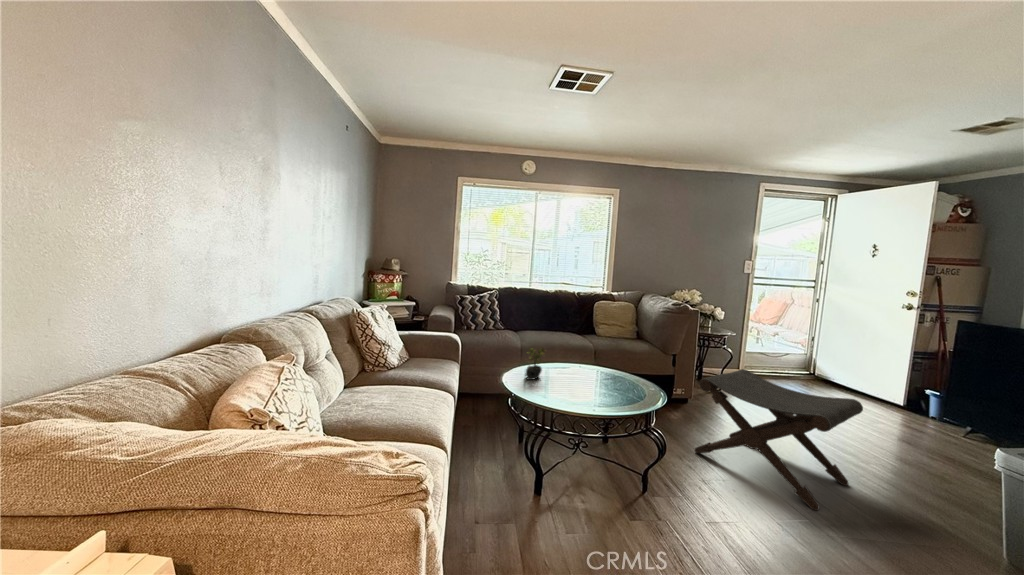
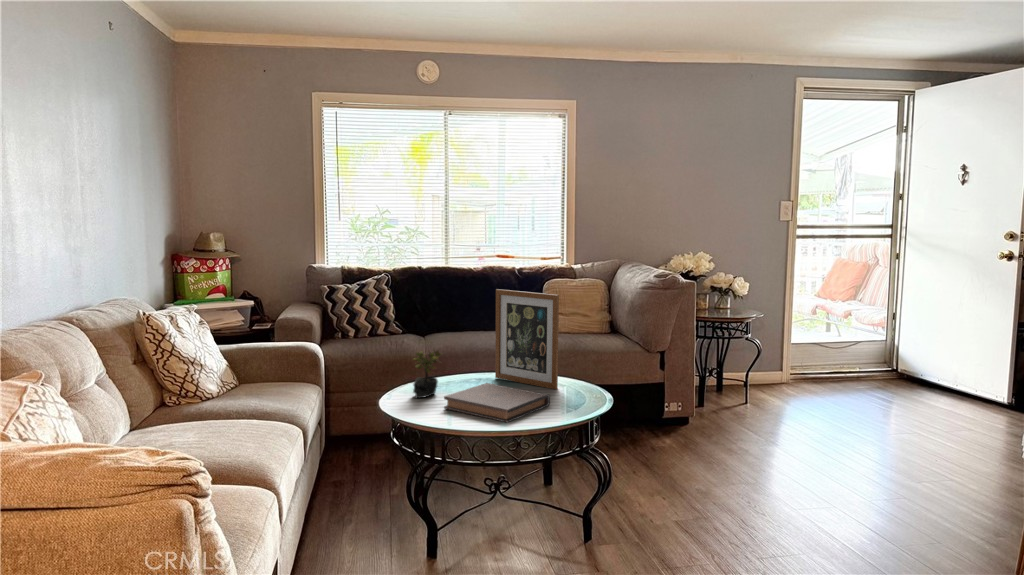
picture frame: none [575,309,627,380] -> present [495,289,559,389]
footstool: present [694,369,863,511] -> none [675,362,890,542]
book: none [550,373,622,407] -> present [444,383,550,422]

